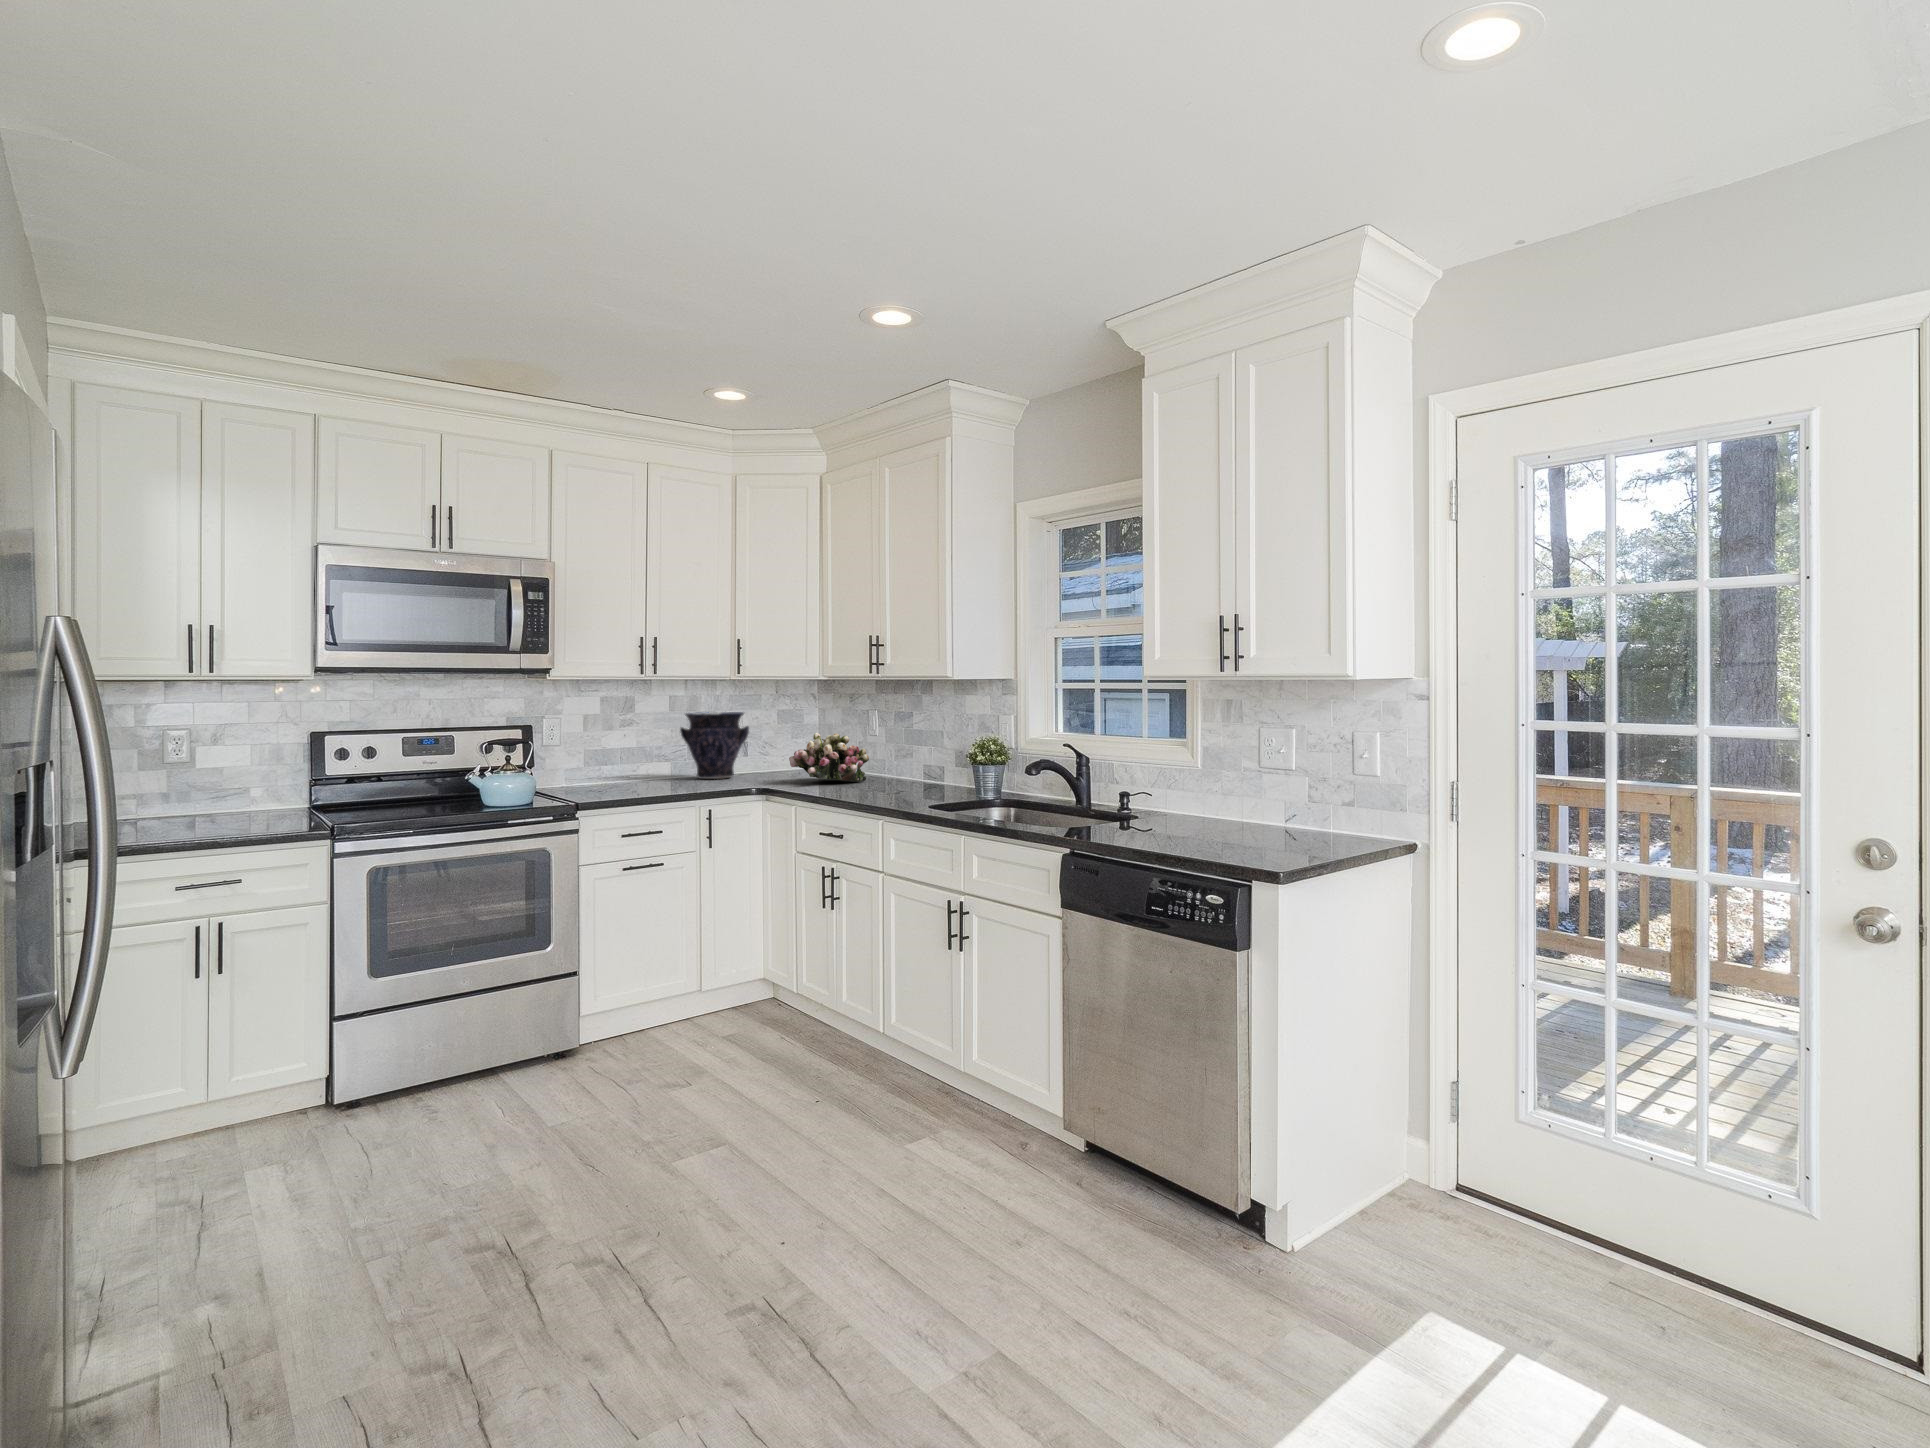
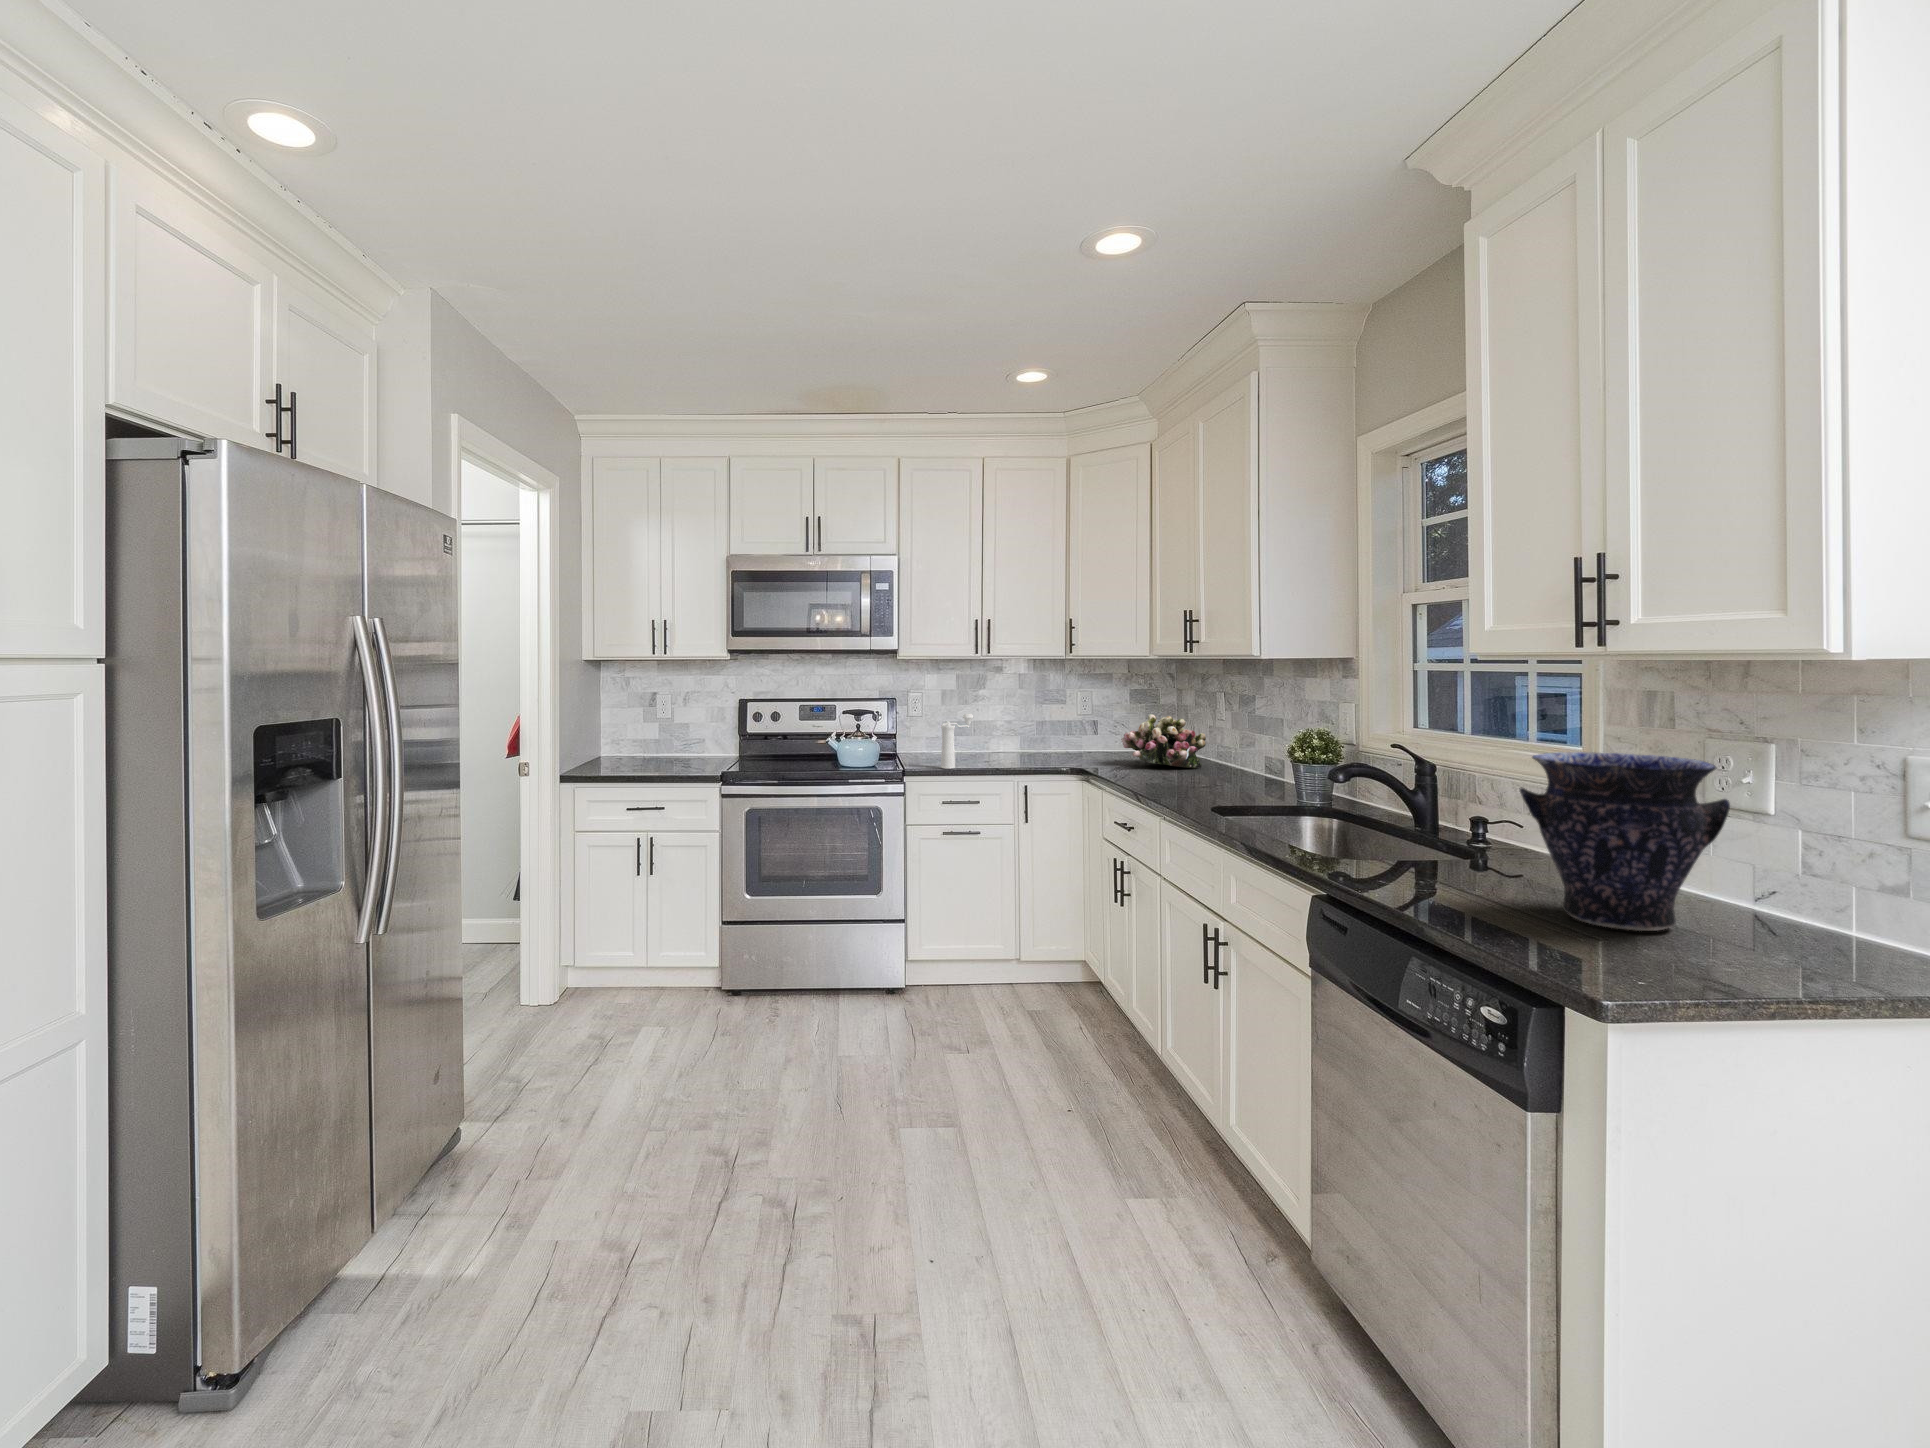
vase: present [680,712,749,779] -> present [1519,752,1730,931]
pepper mill: none [610,738,643,798] -> present [941,714,973,769]

